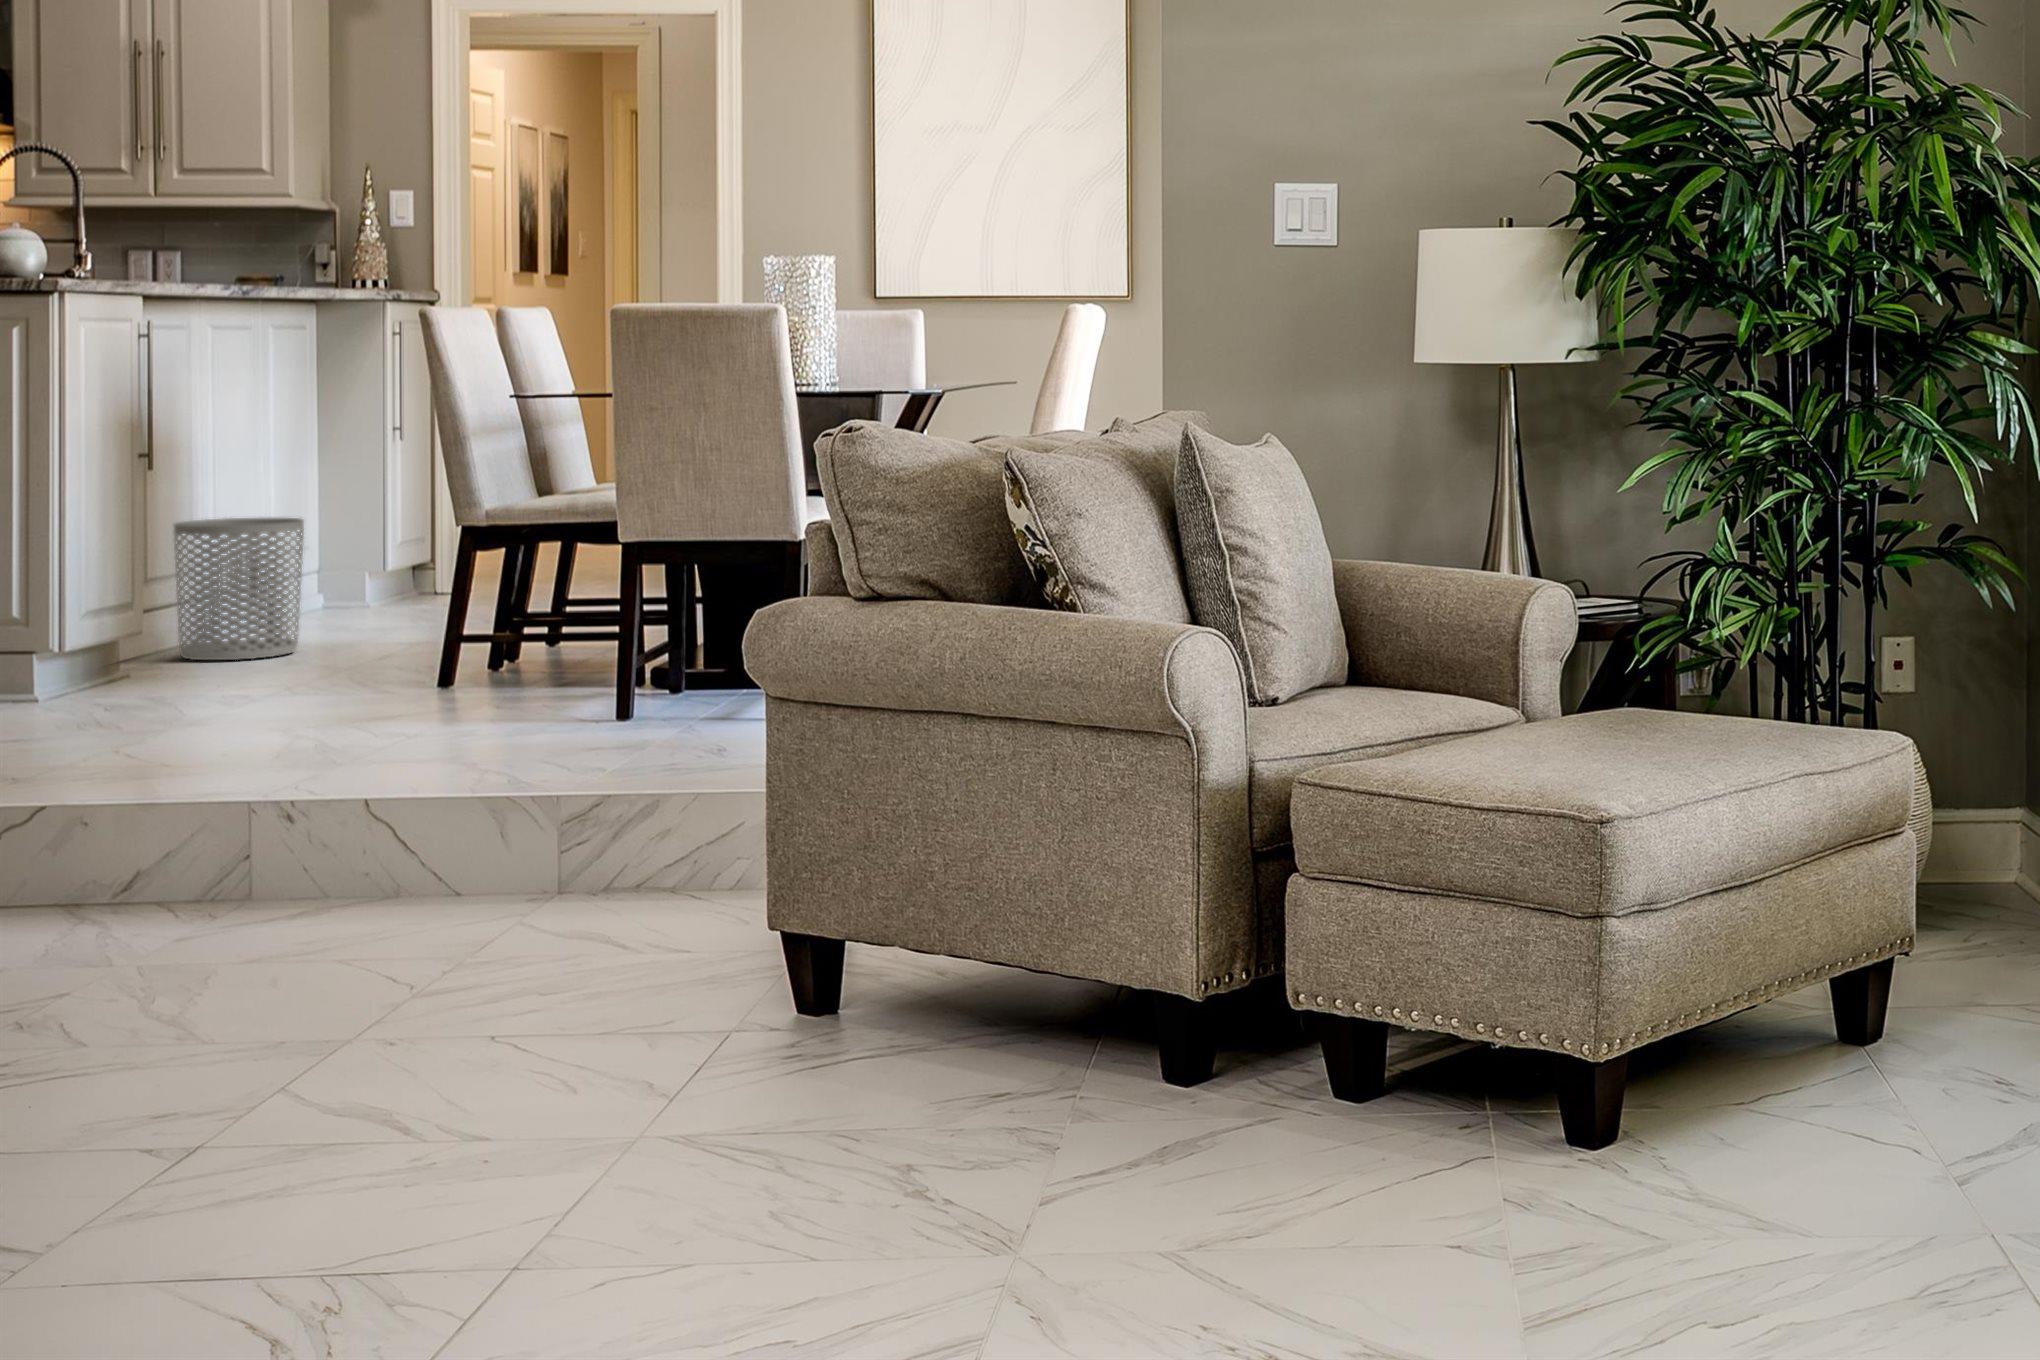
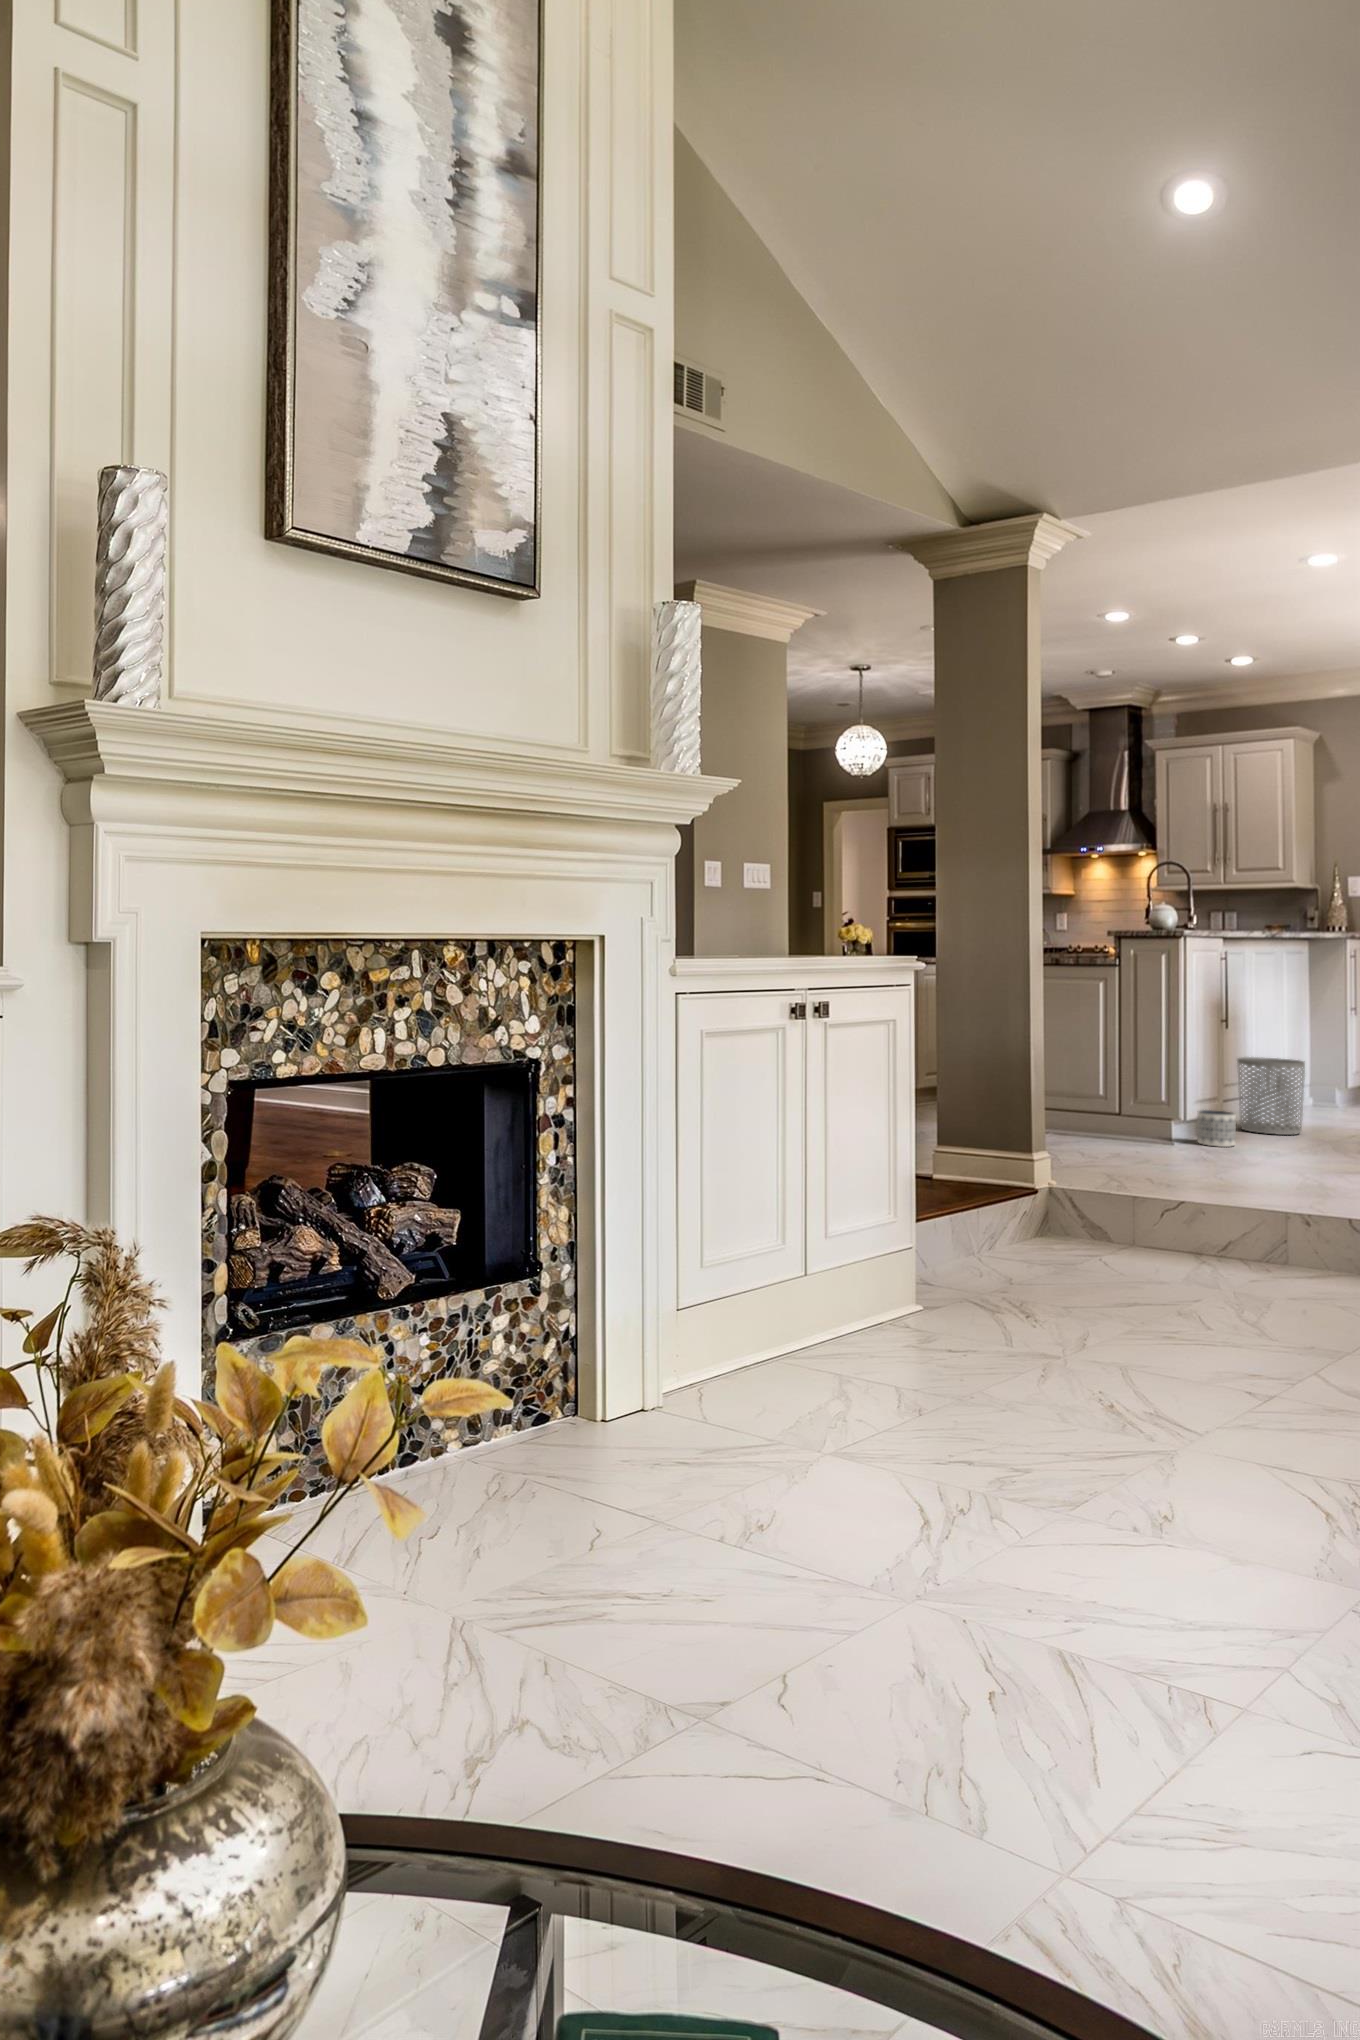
planter: none [86,628,166,698] -> present [1197,1110,1236,1147]

